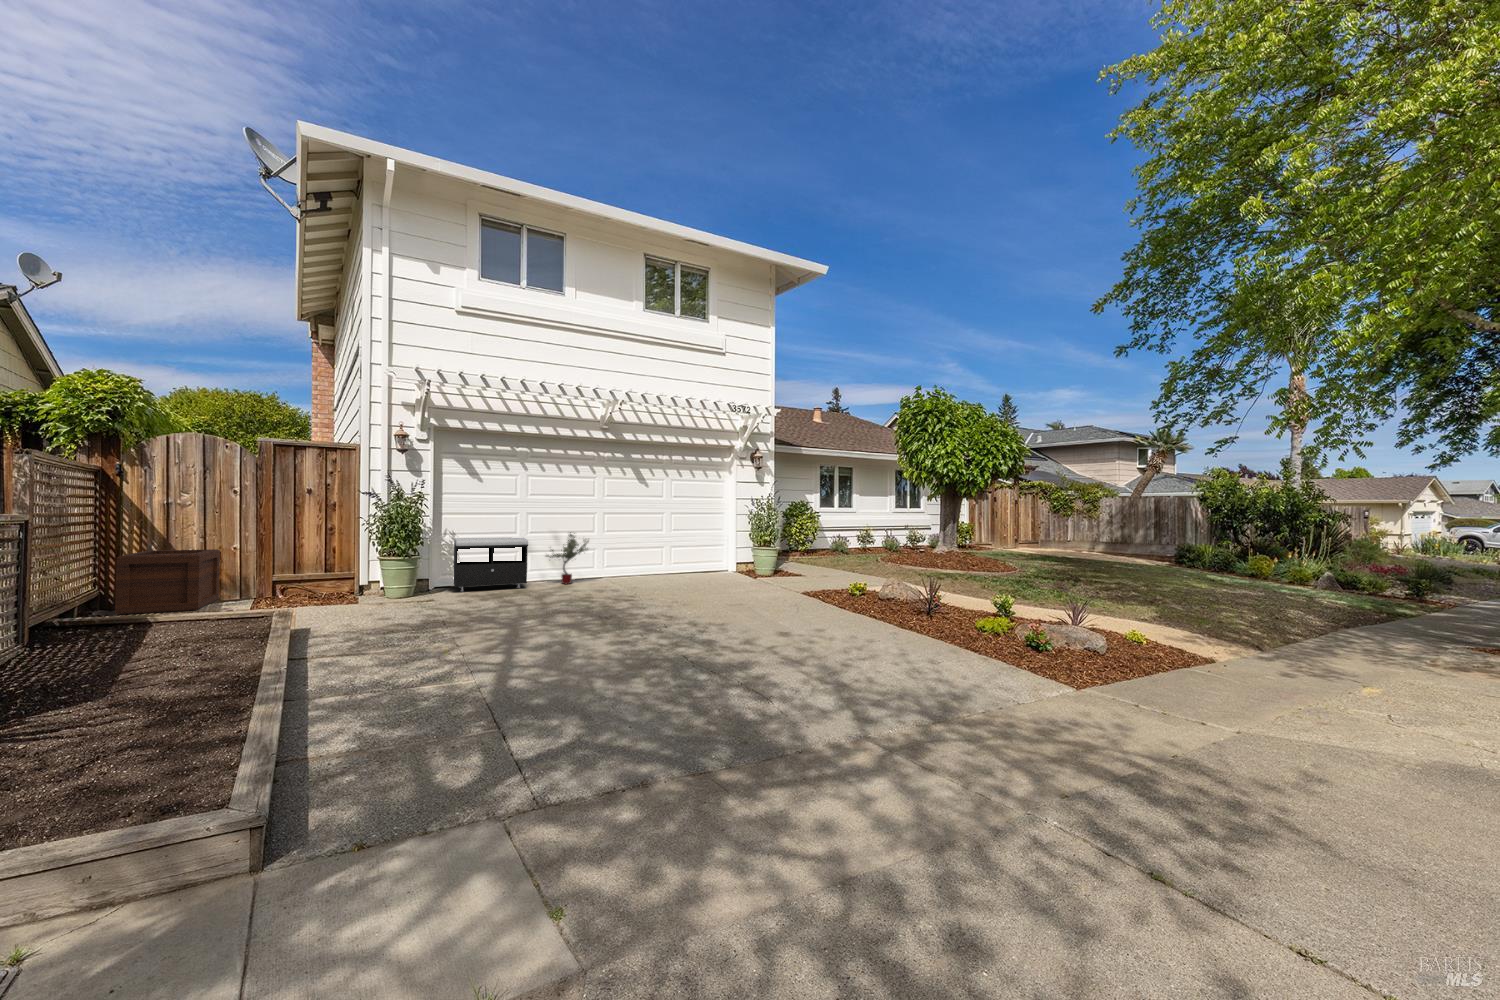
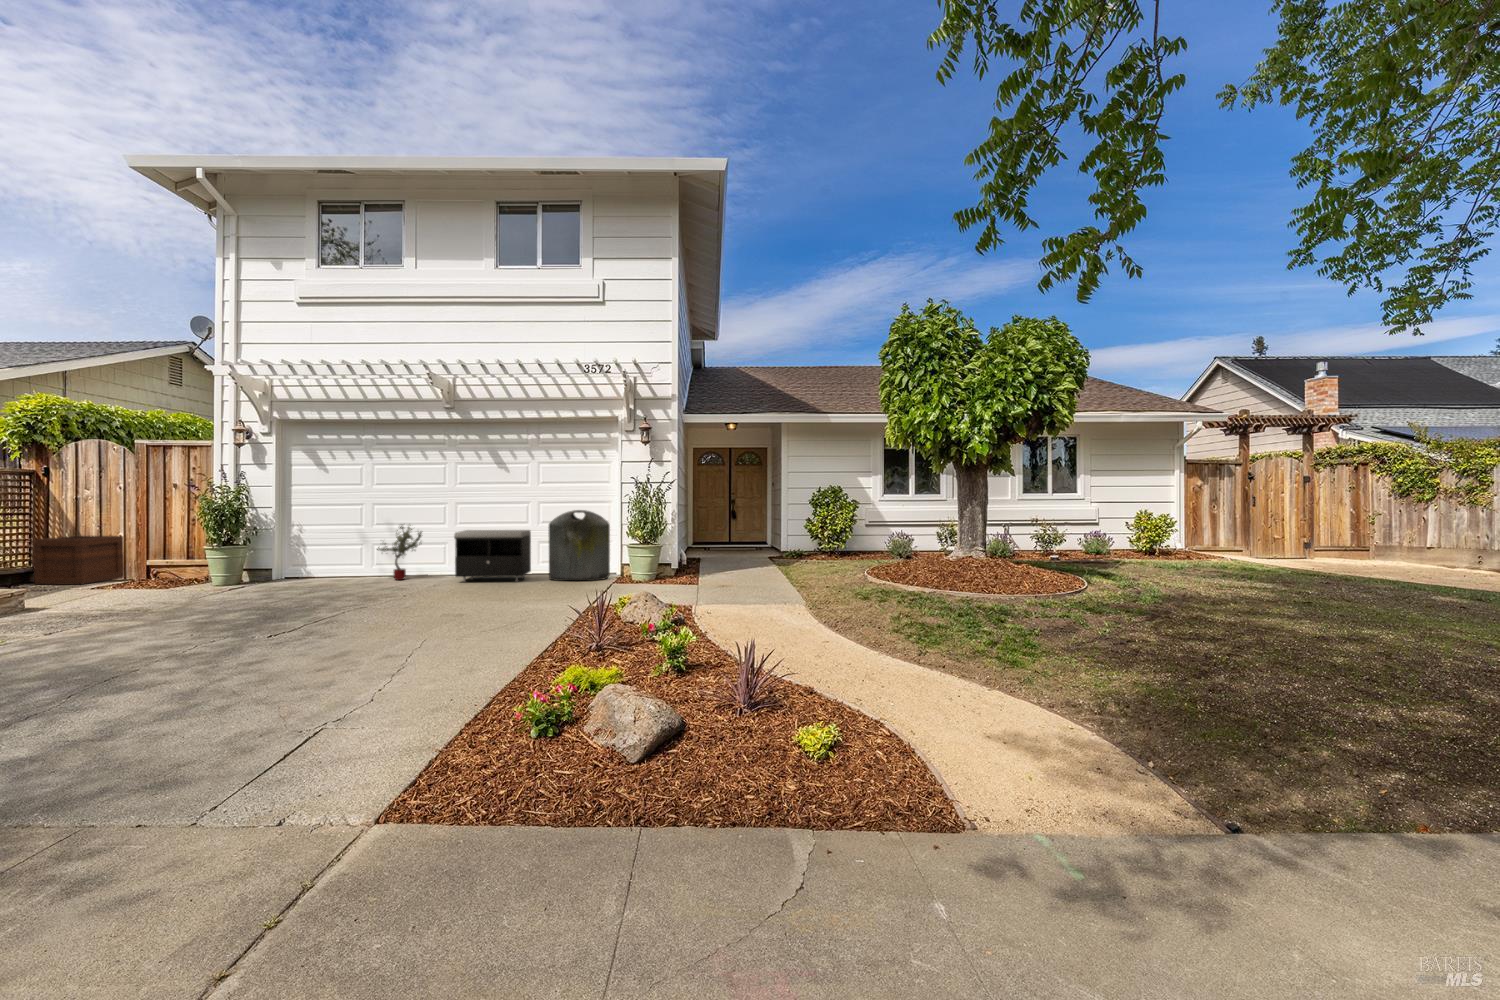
trash can: none [689,519,733,577] -> present [549,510,610,581]
storage bench: present [454,538,528,592] -> present [454,530,531,582]

